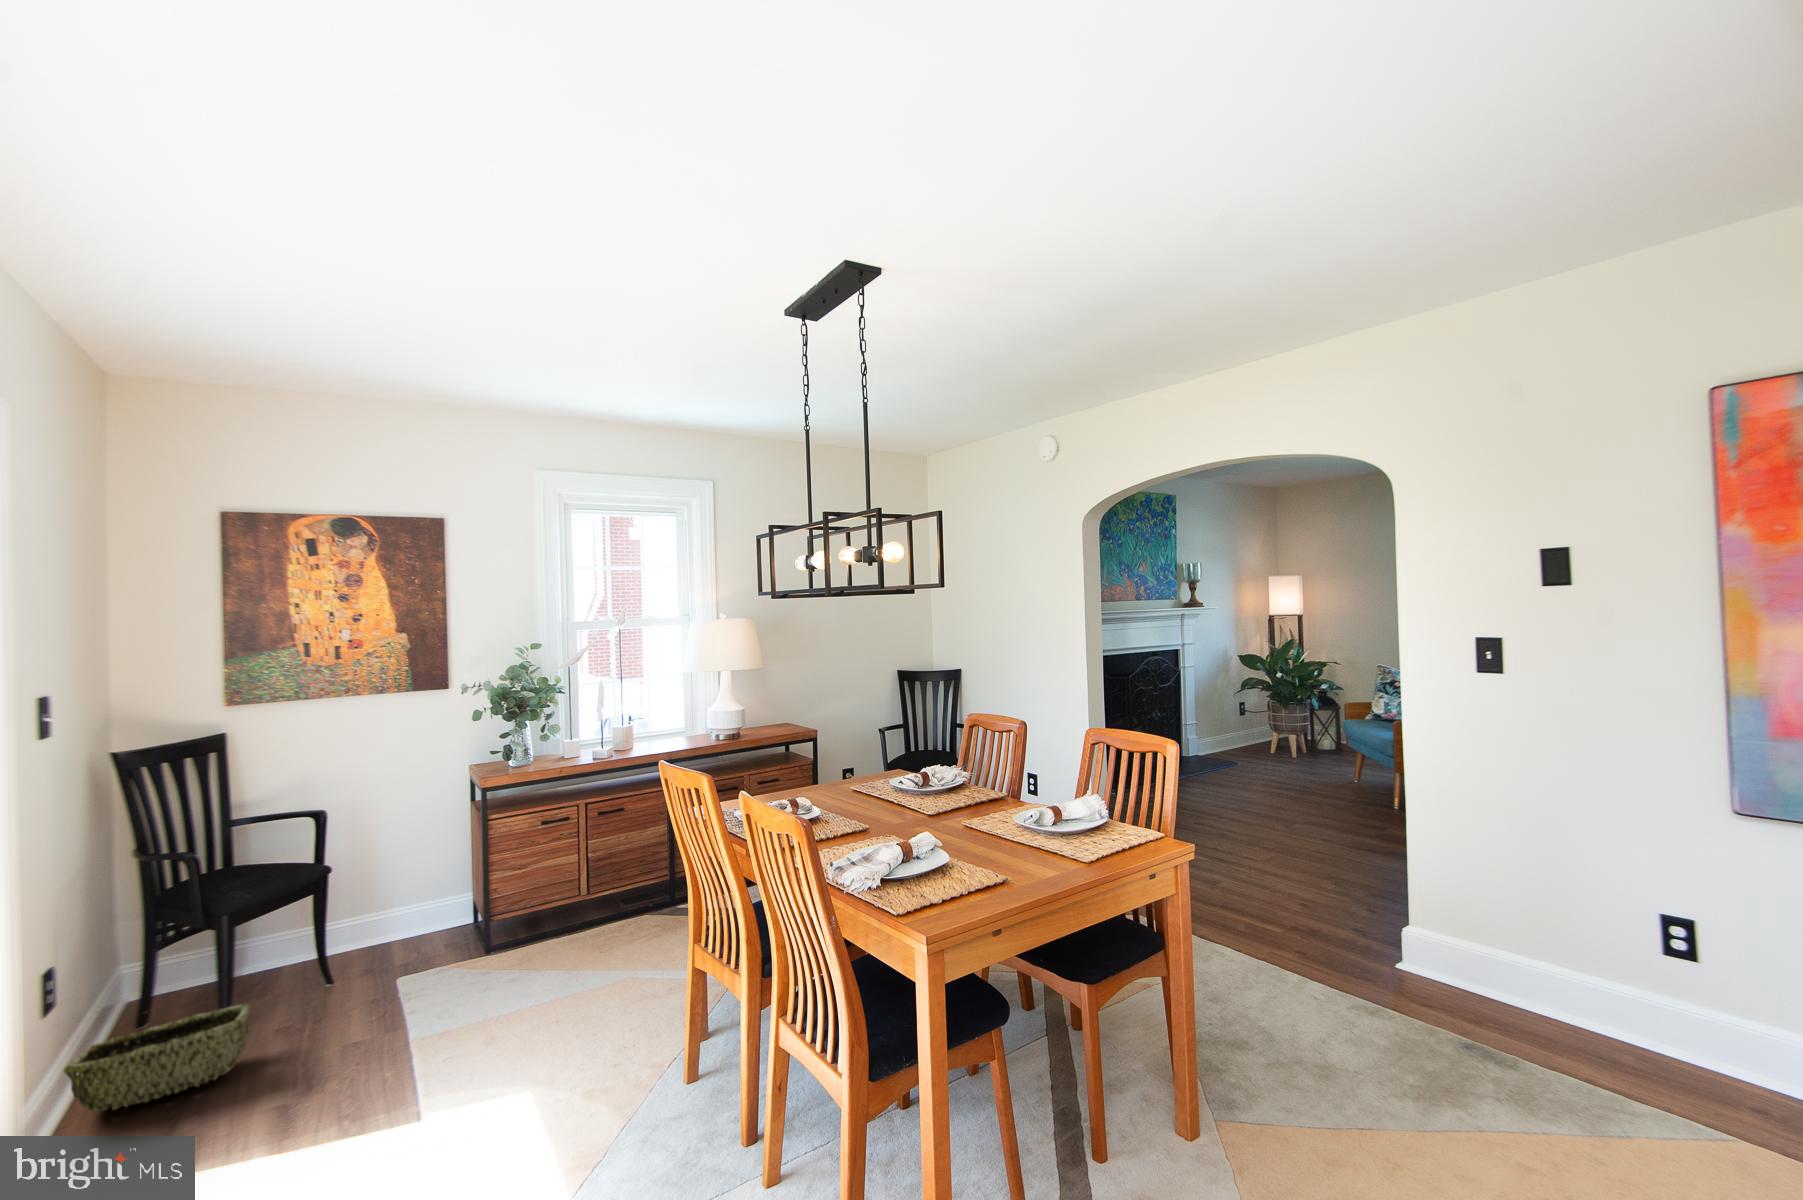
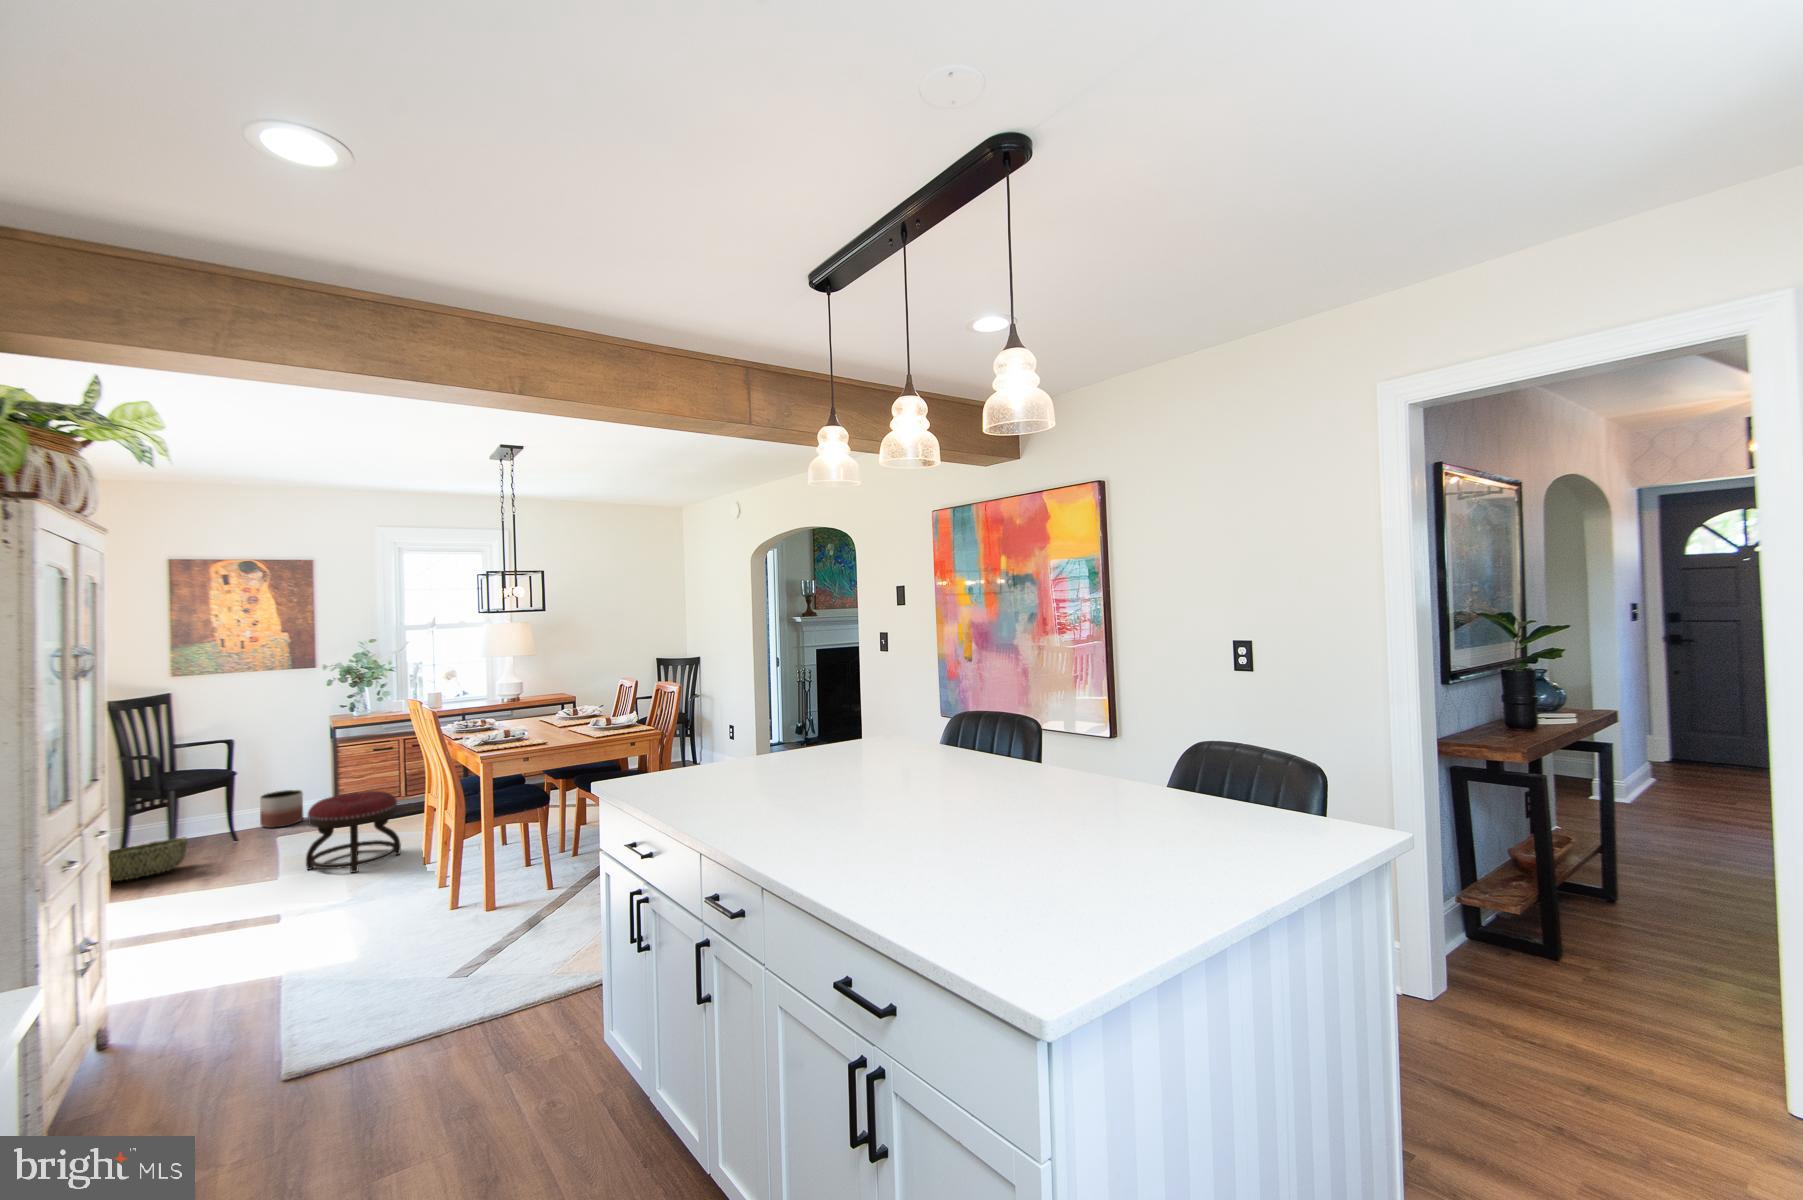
planter: none [367,890,434,959] -> present [260,790,303,828]
ottoman: none [466,910,627,1087] -> present [306,791,401,873]

